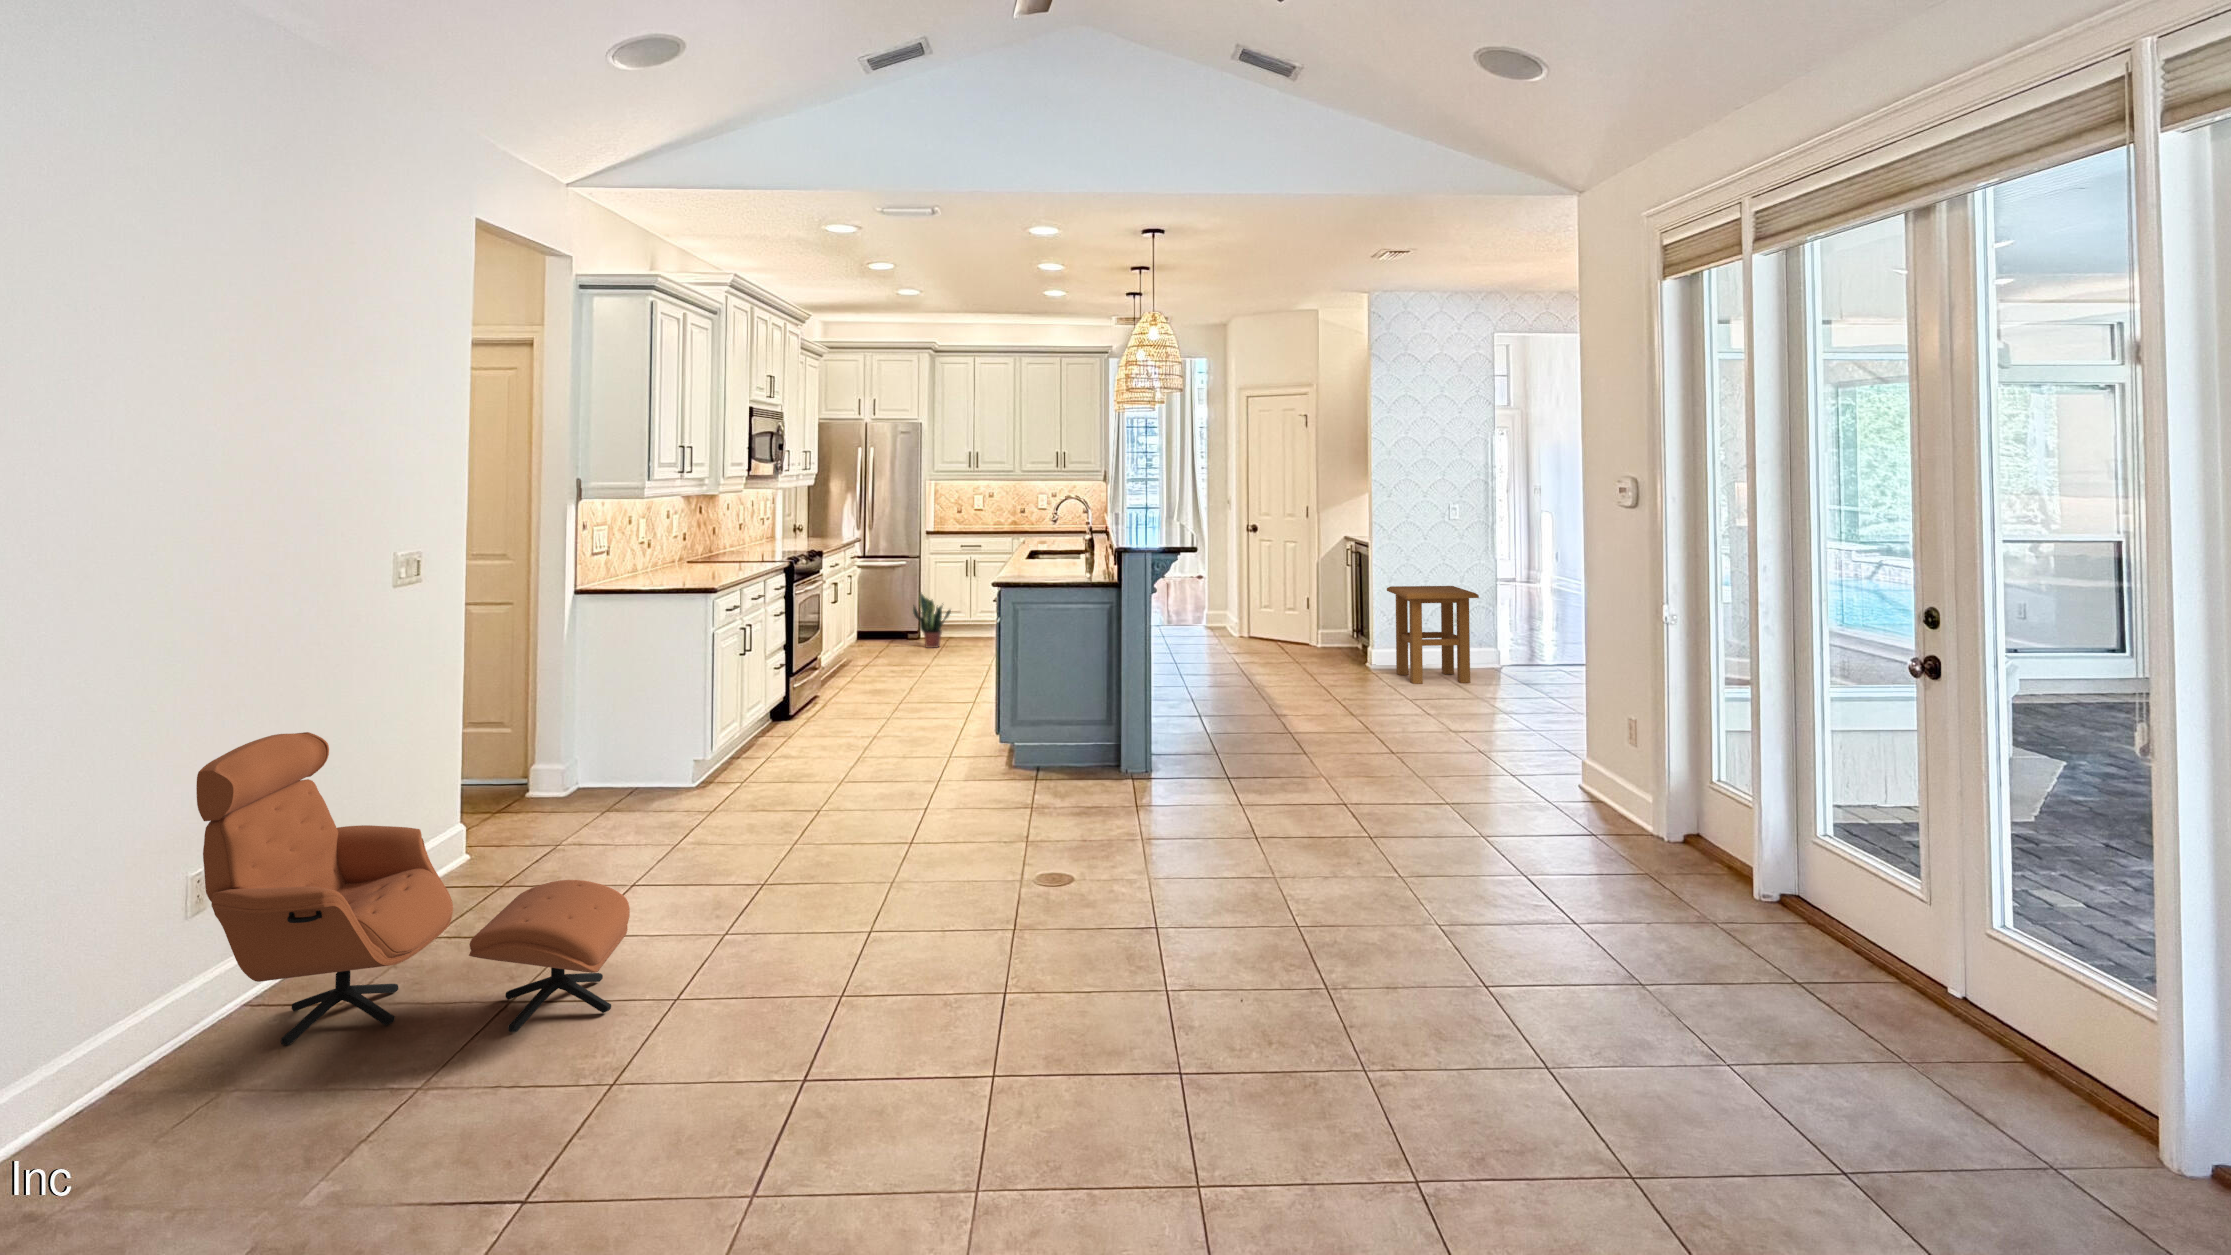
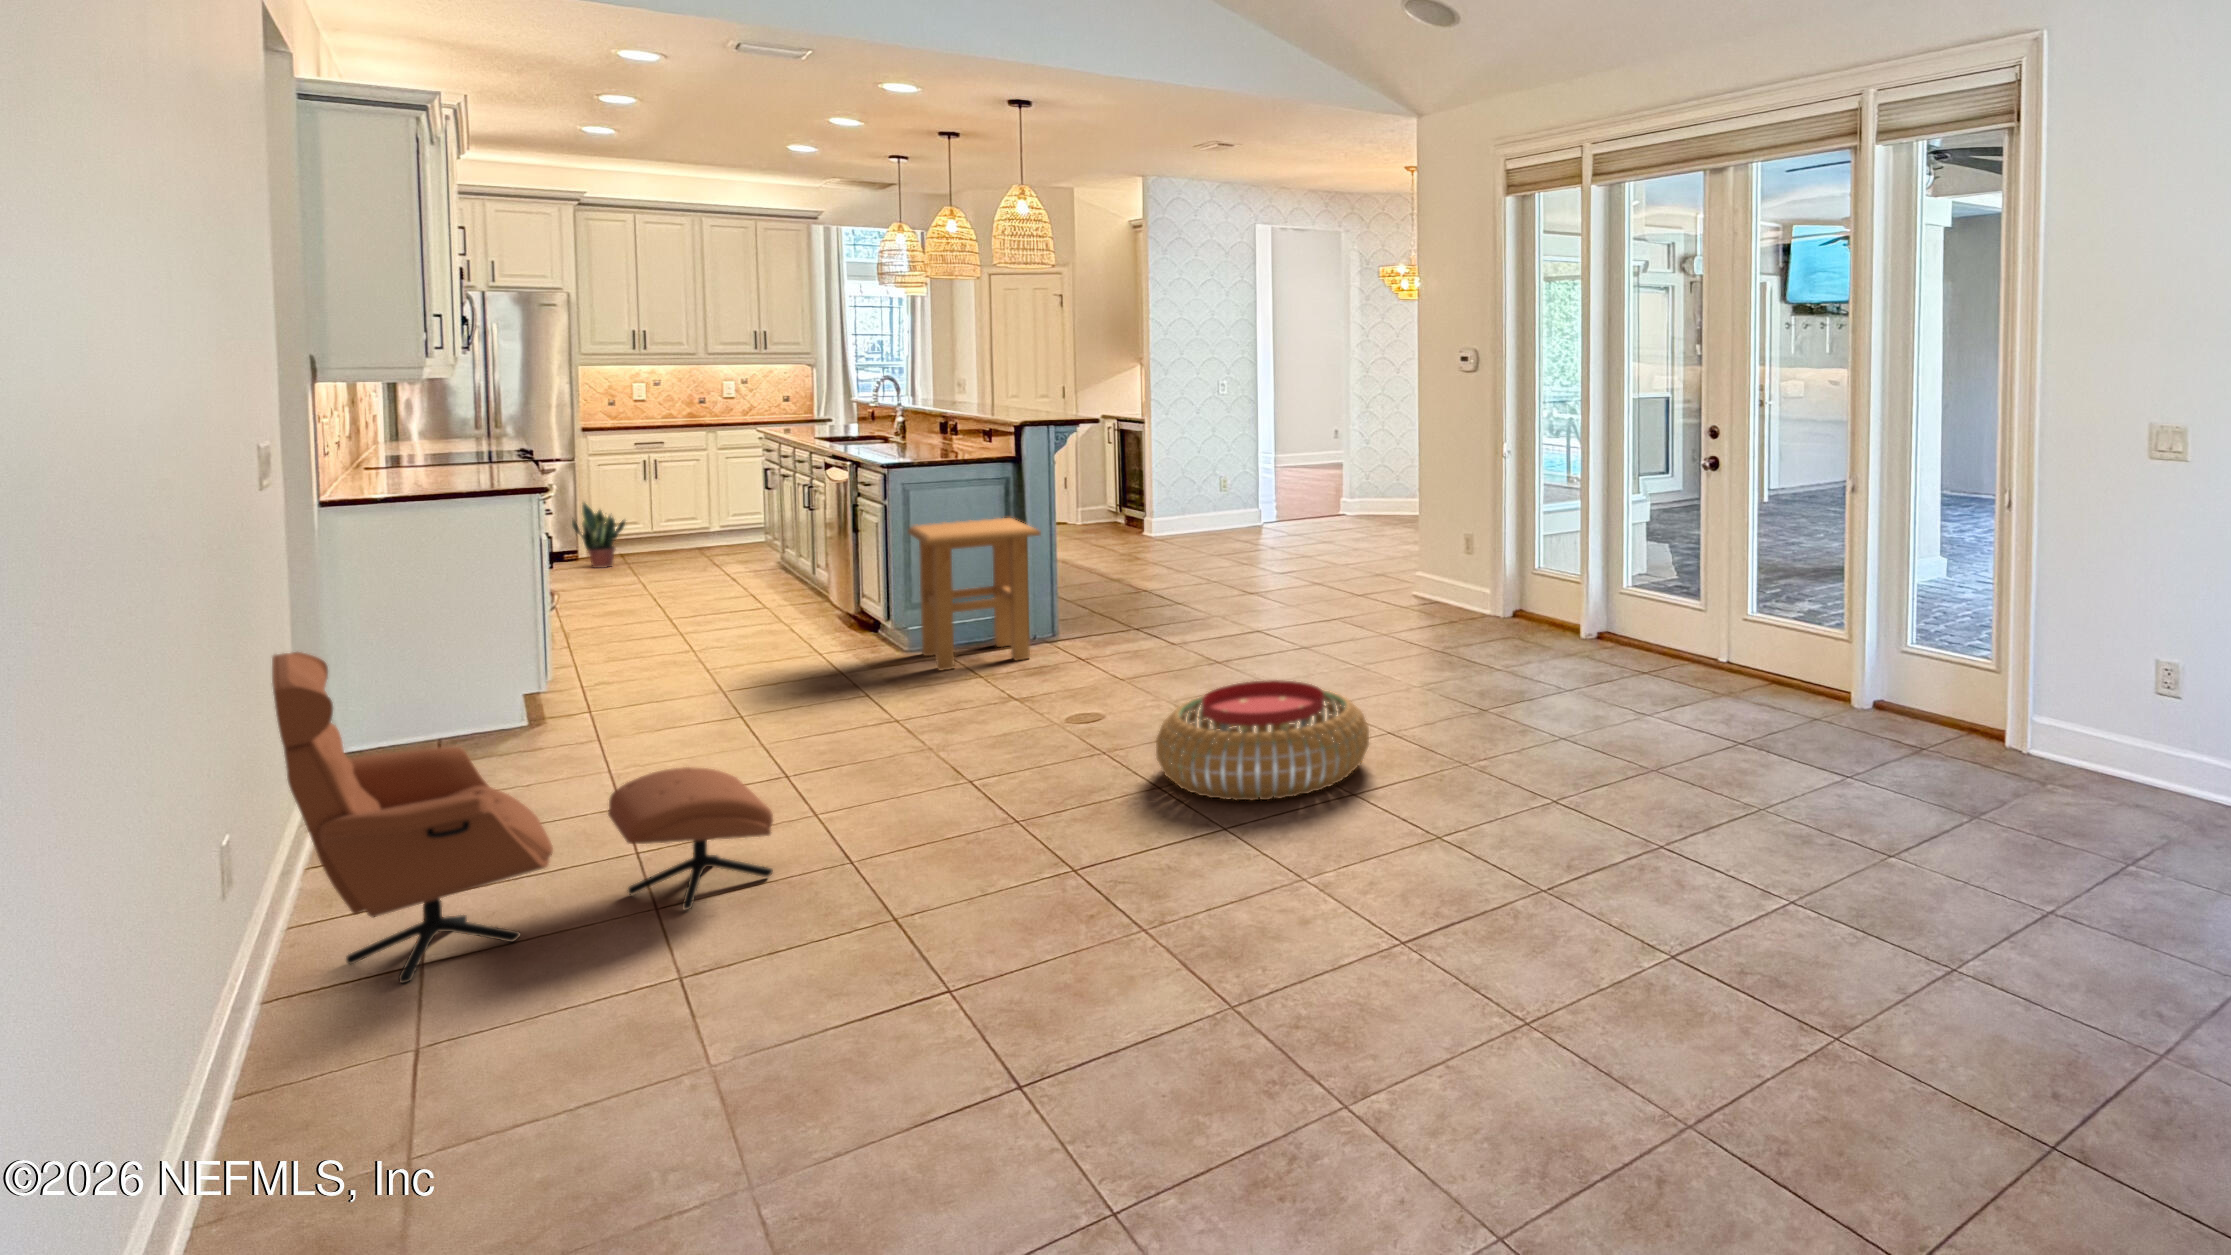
side table: present [1387,586,1479,684] -> present [908,518,1041,671]
pouf: none [1019,888,1280,1064] -> present [1156,680,1369,801]

